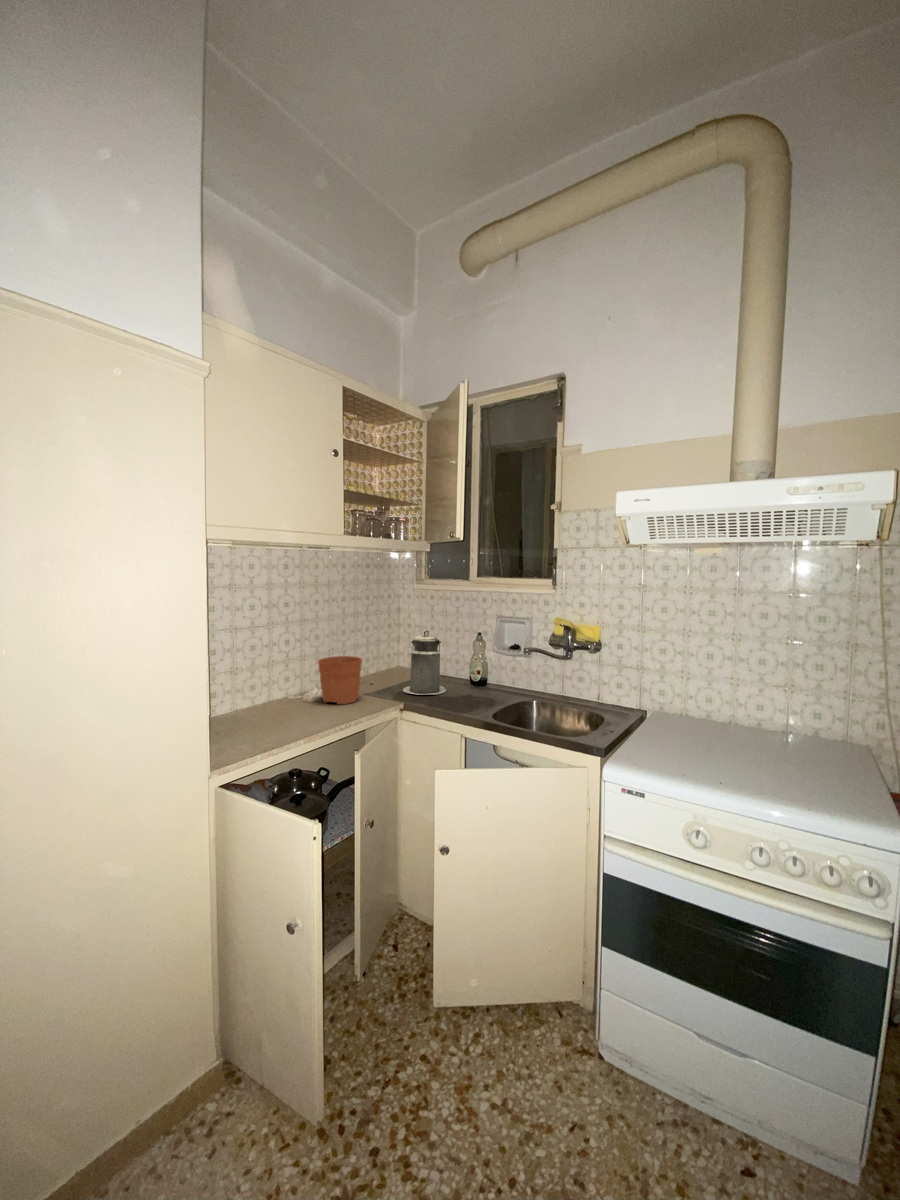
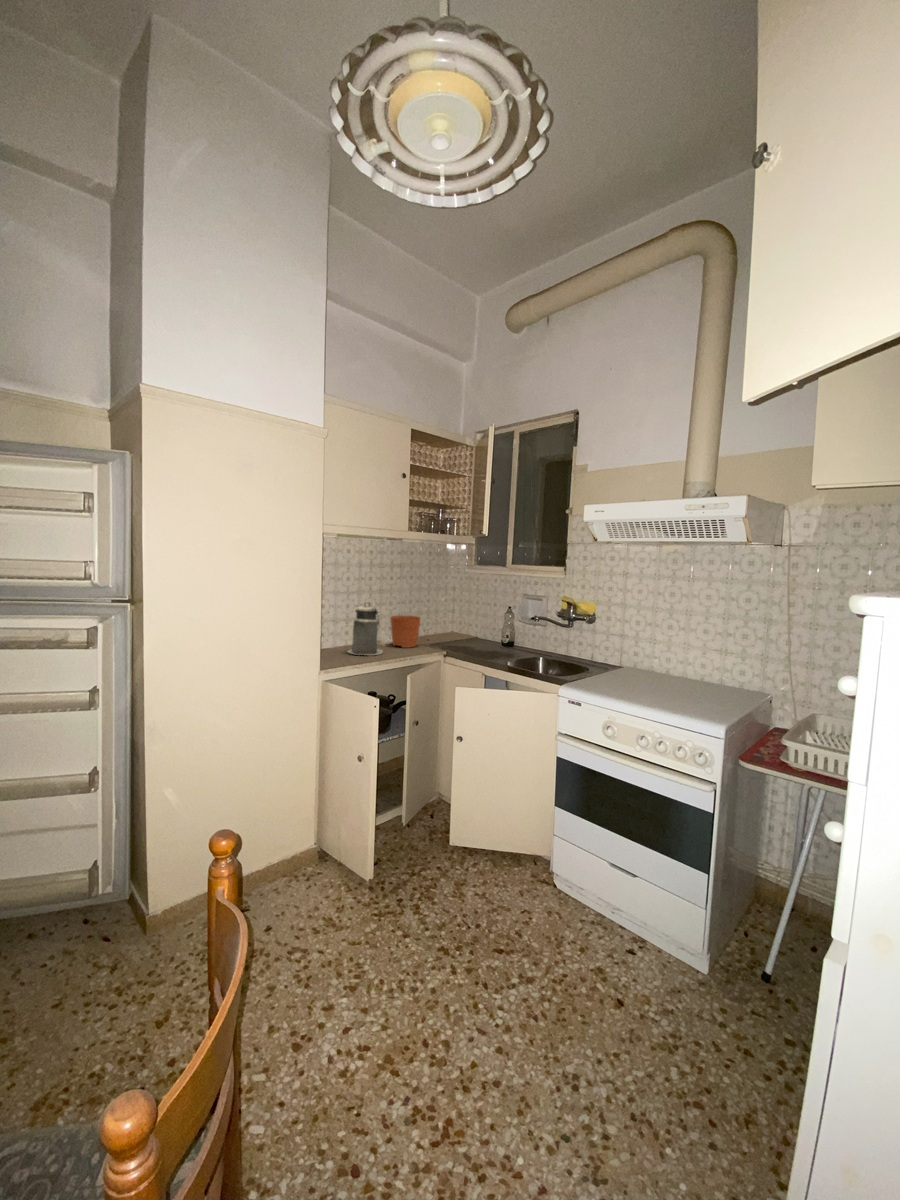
canister: present [403,630,446,695] -> present [347,603,383,655]

